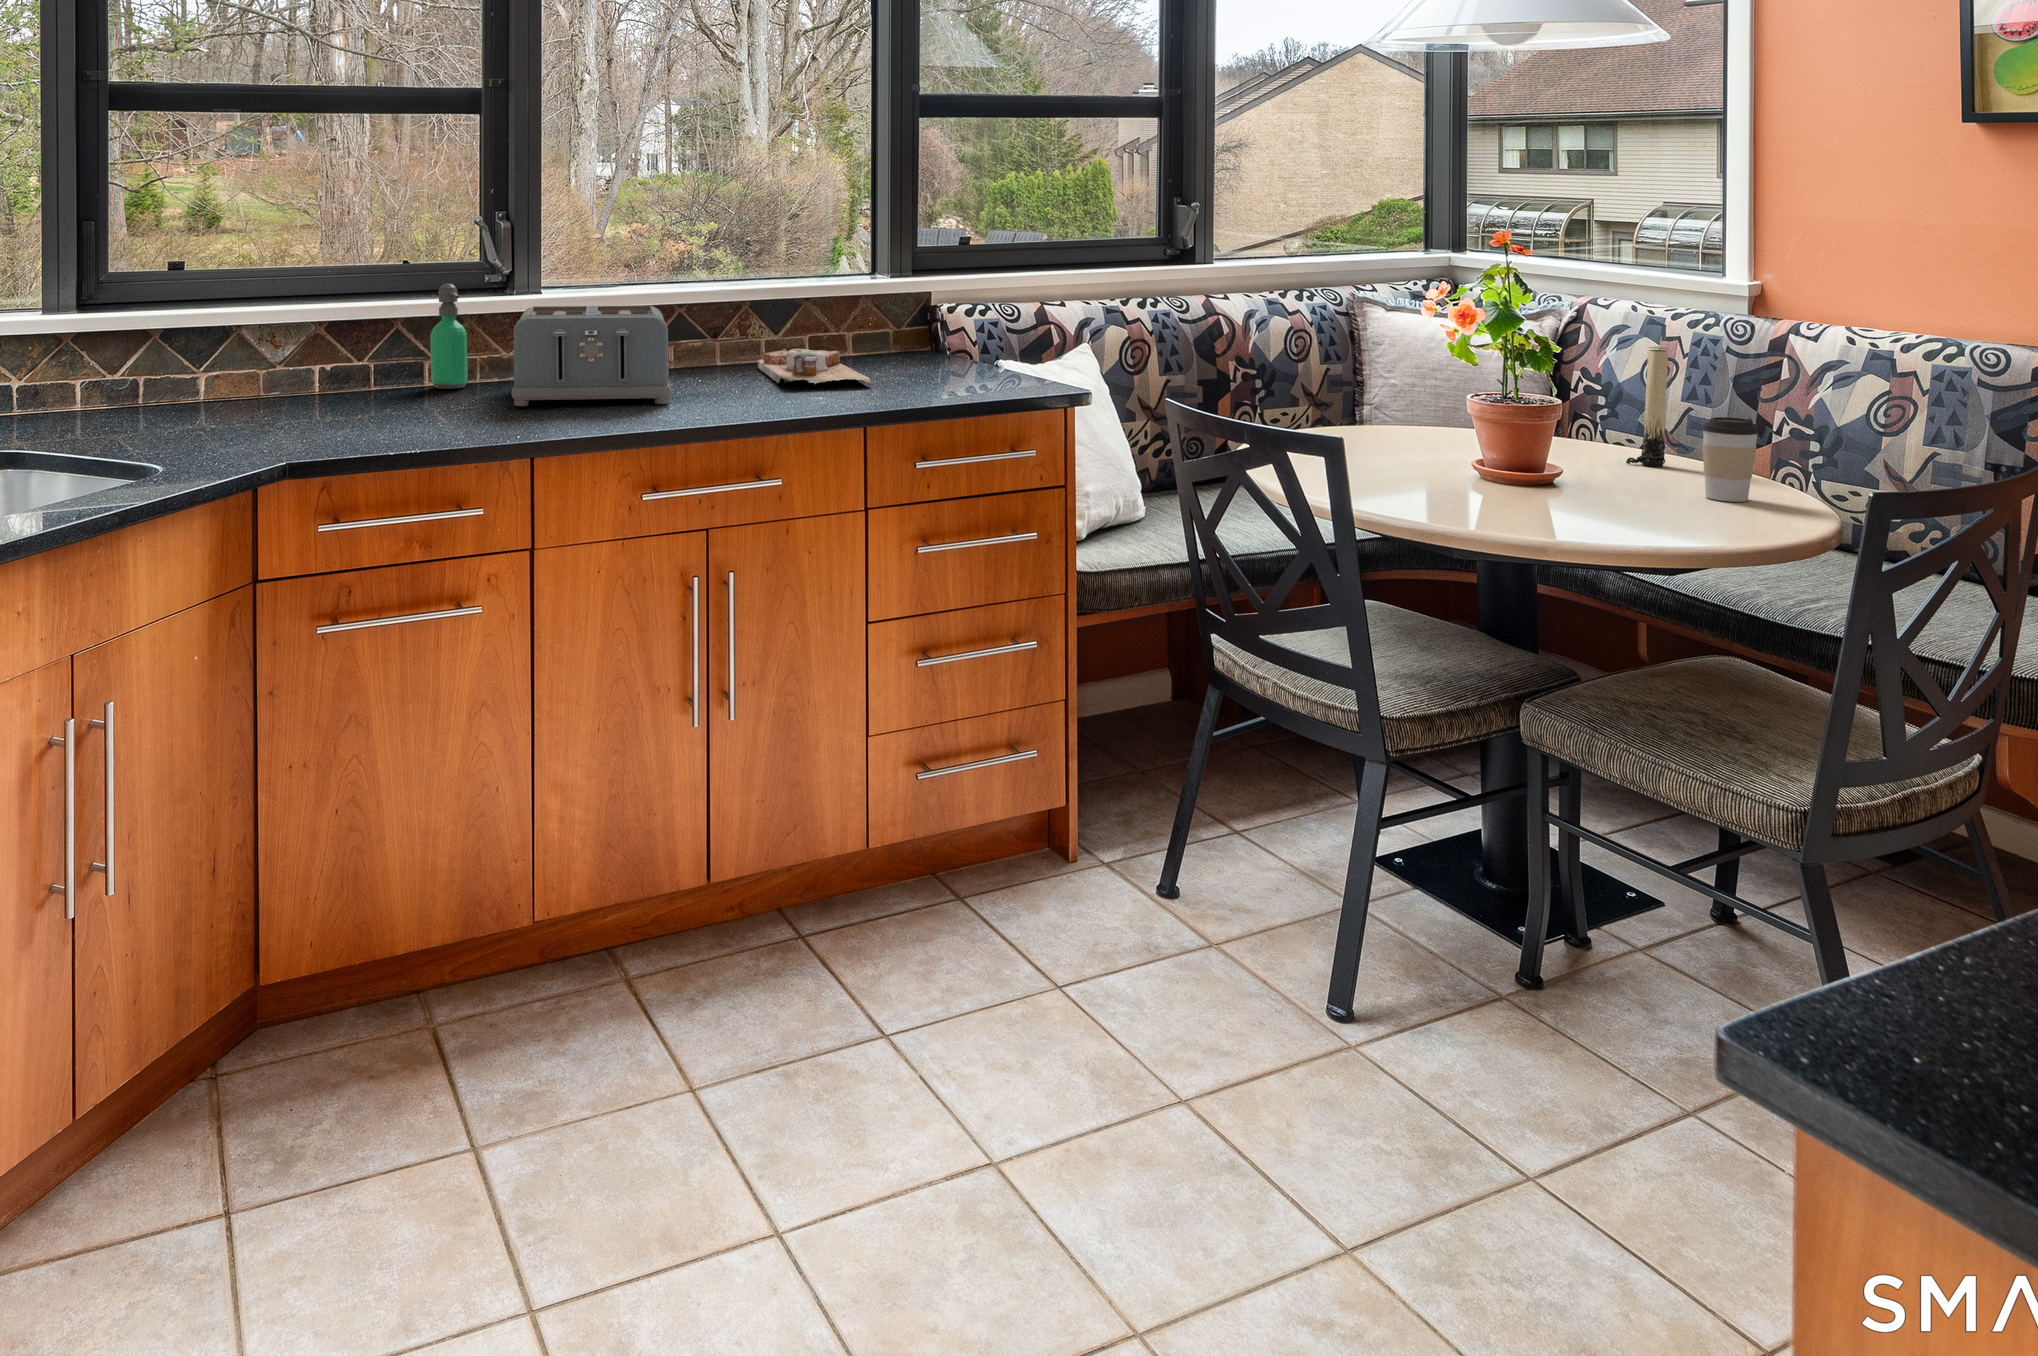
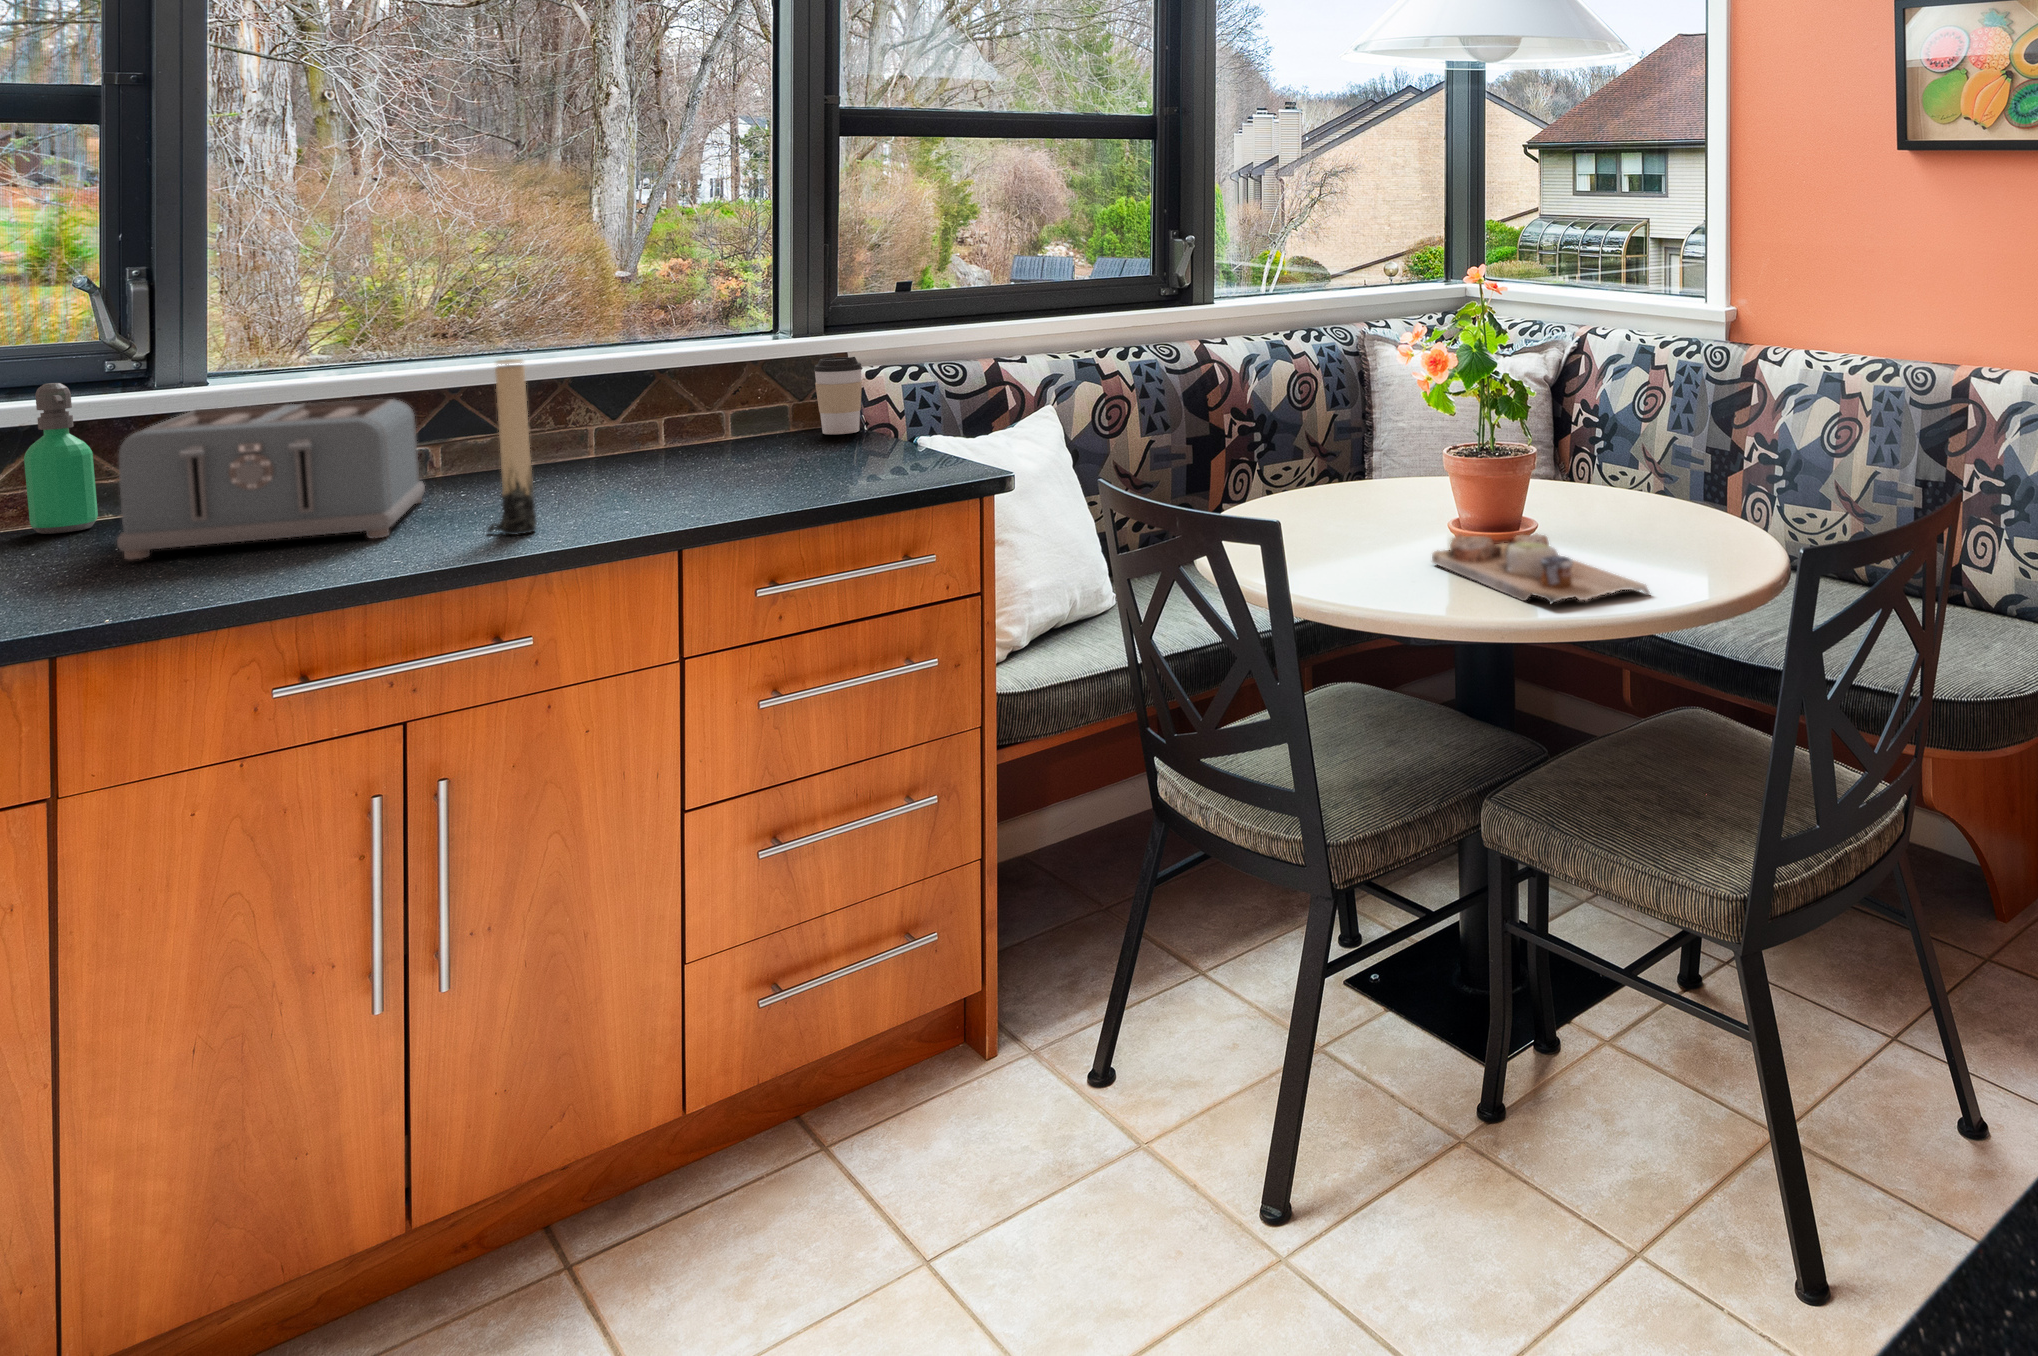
candle: present [1626,346,1668,466] -> present [488,359,537,535]
cutting board: present [758,349,872,386] -> present [1432,534,1649,603]
coffee cup: present [1702,417,1759,502] -> present [814,357,862,434]

